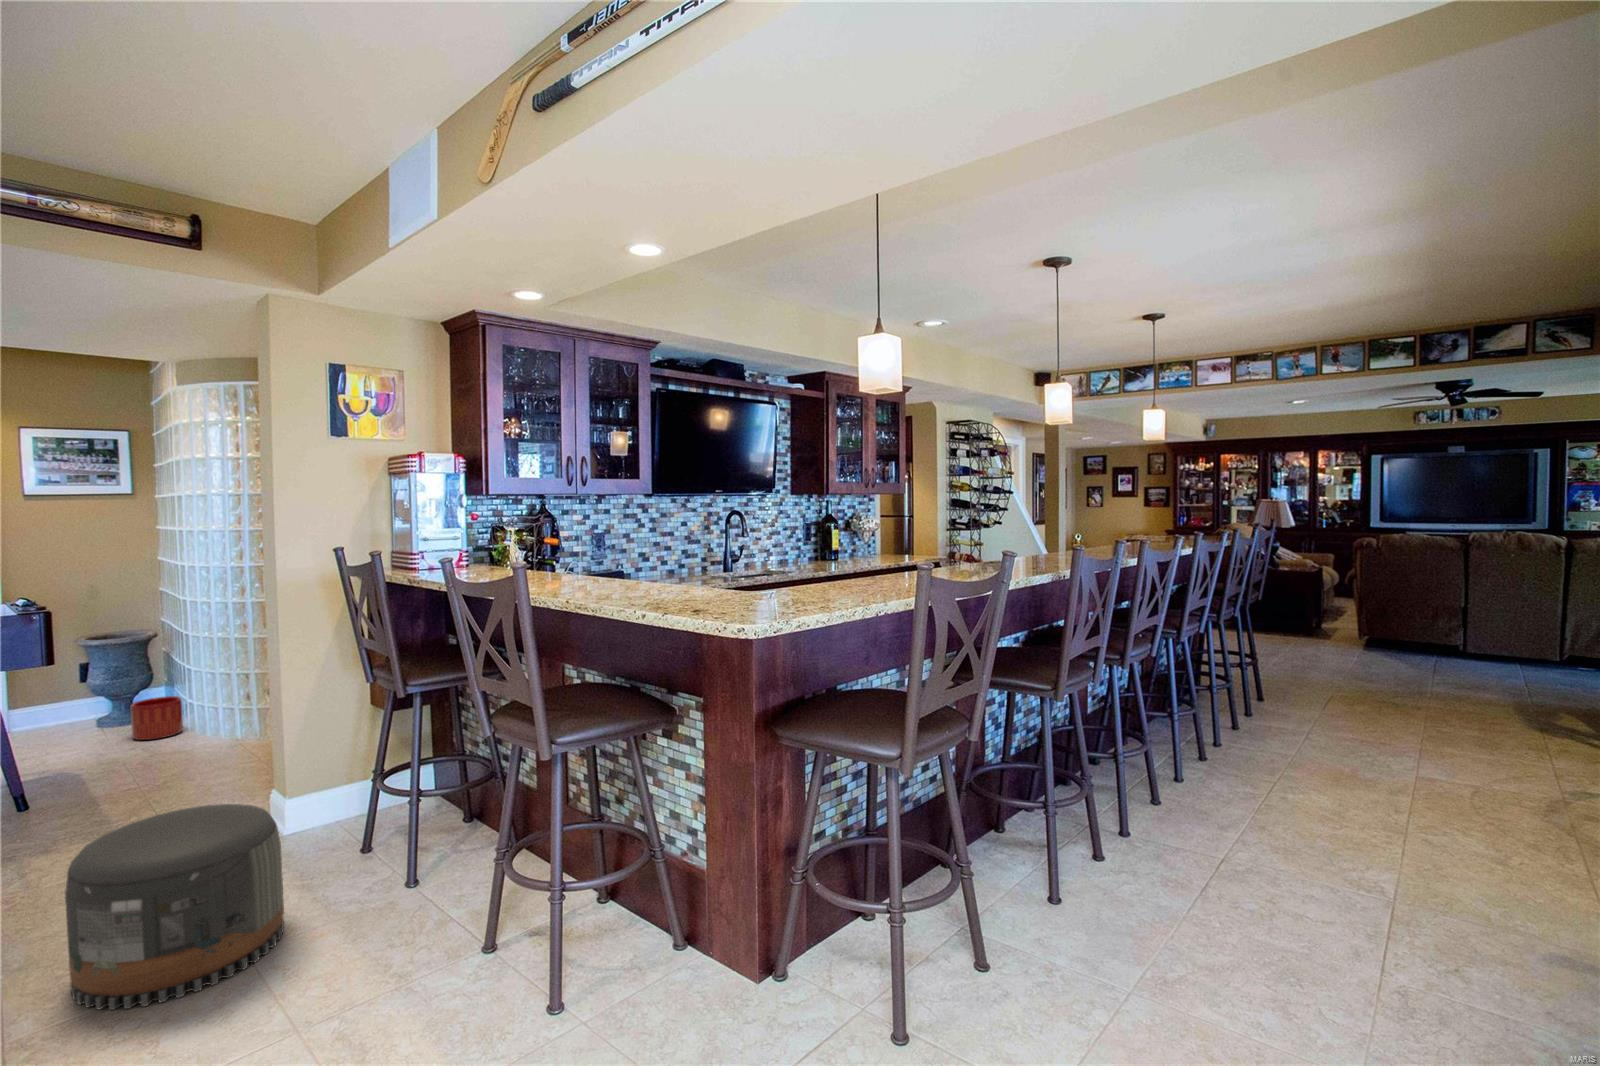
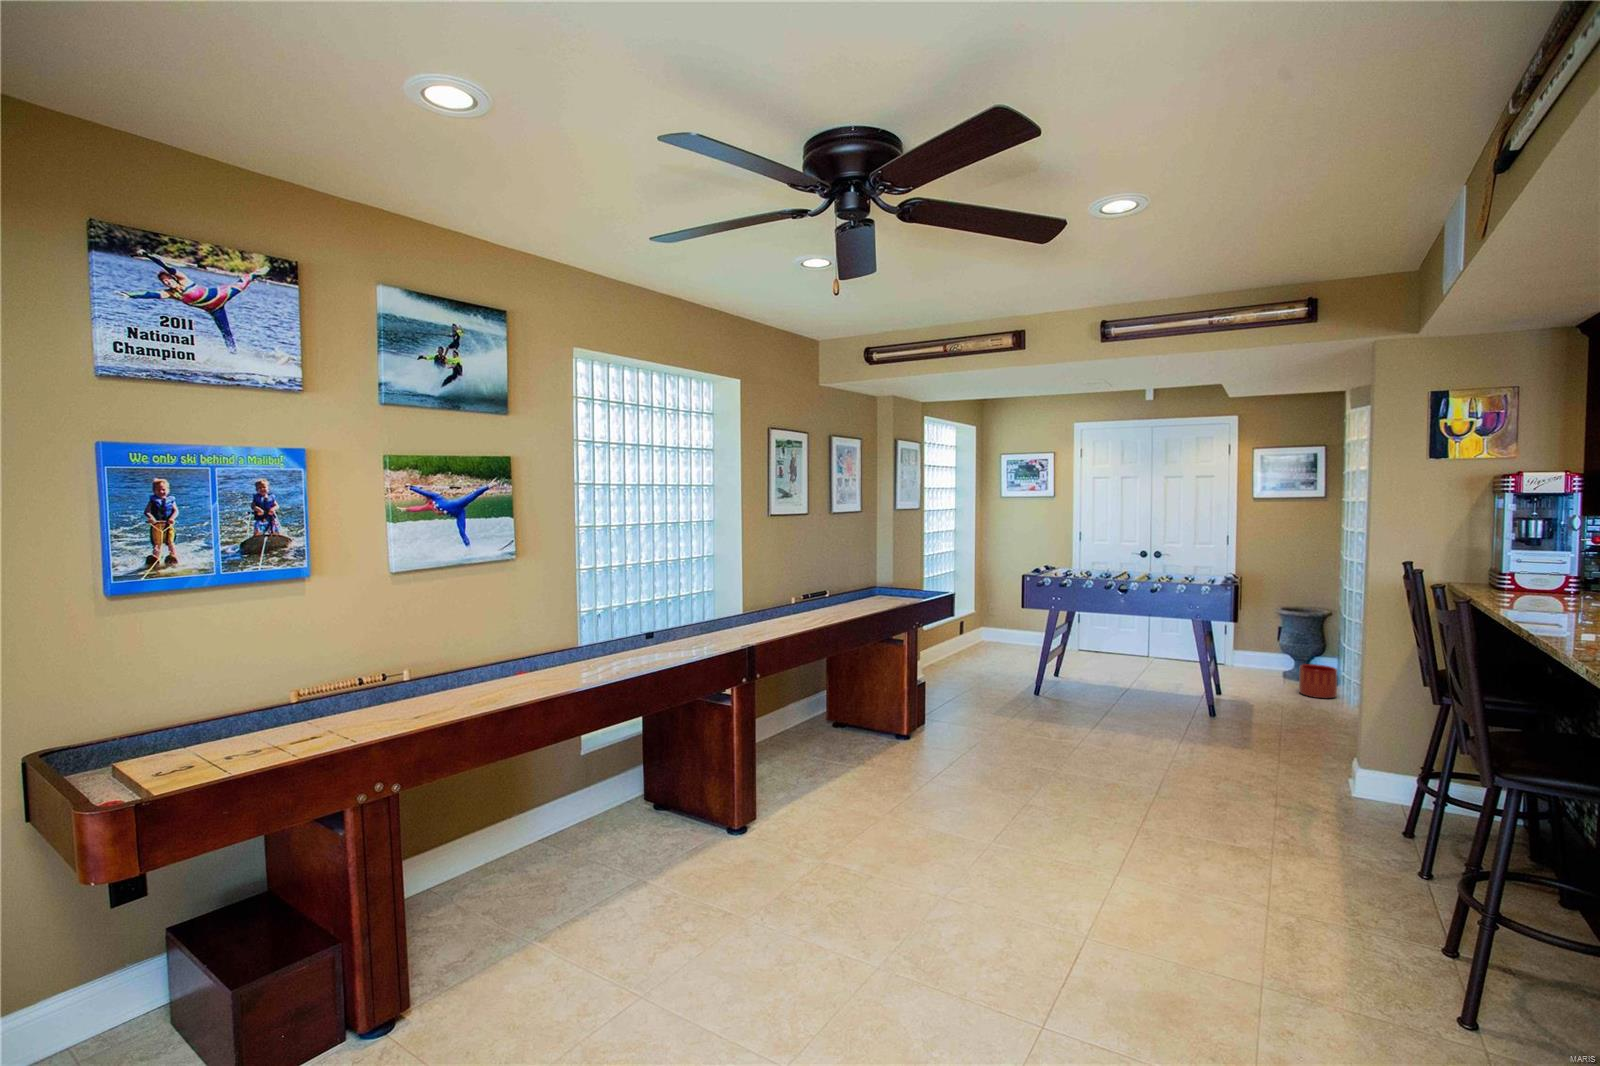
pouf: present [65,804,284,1010] -> none [1176,734,1310,862]

